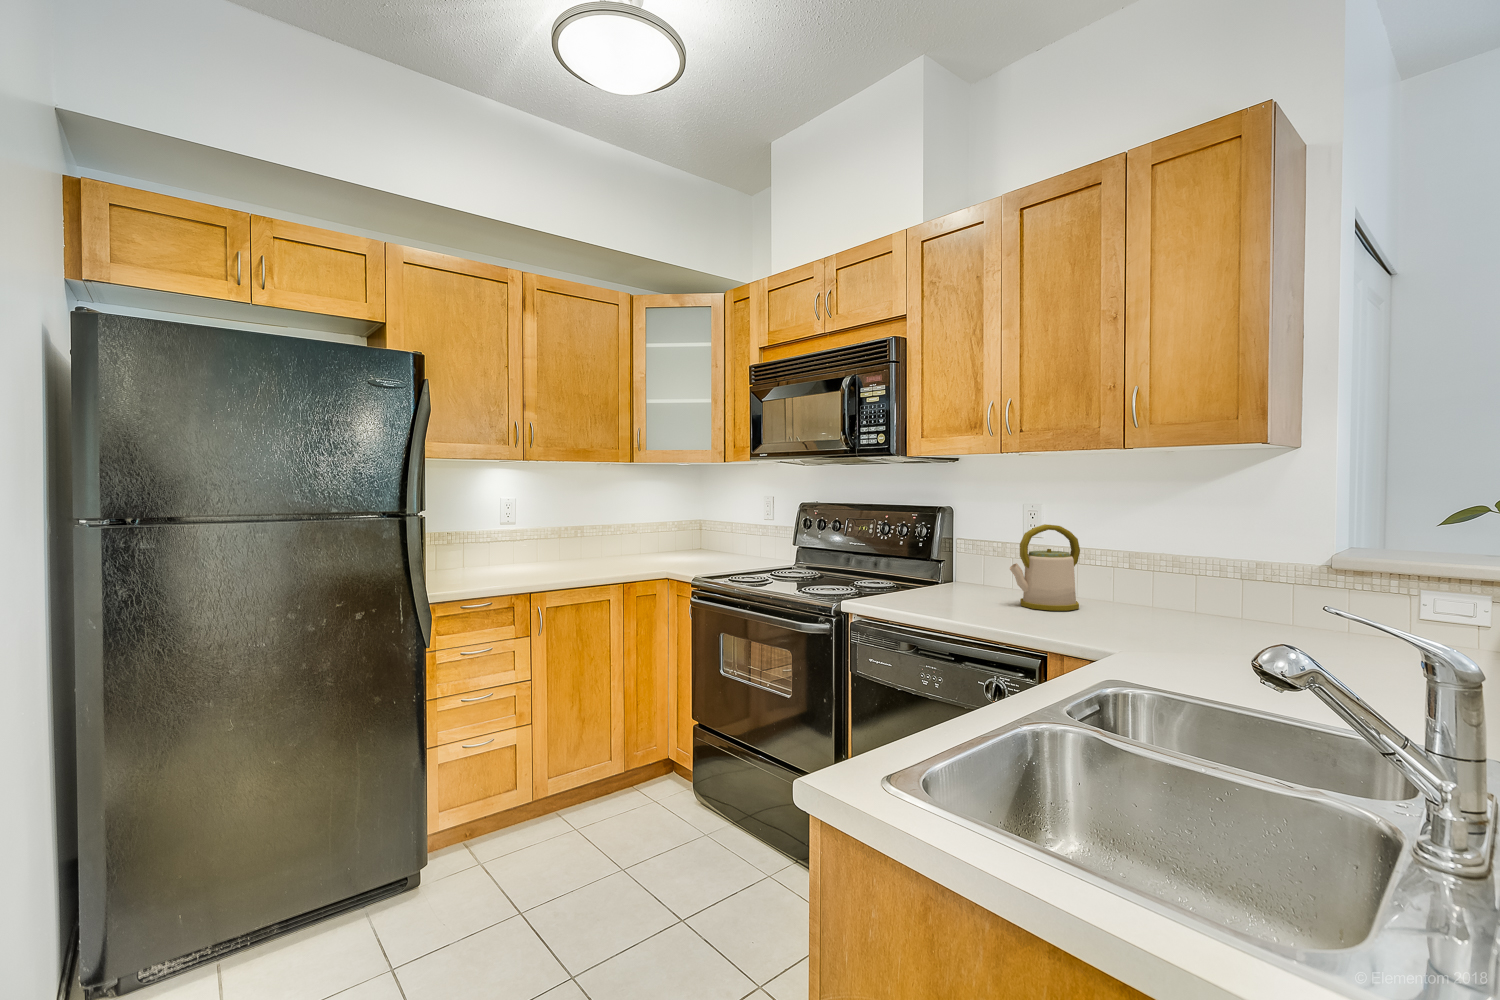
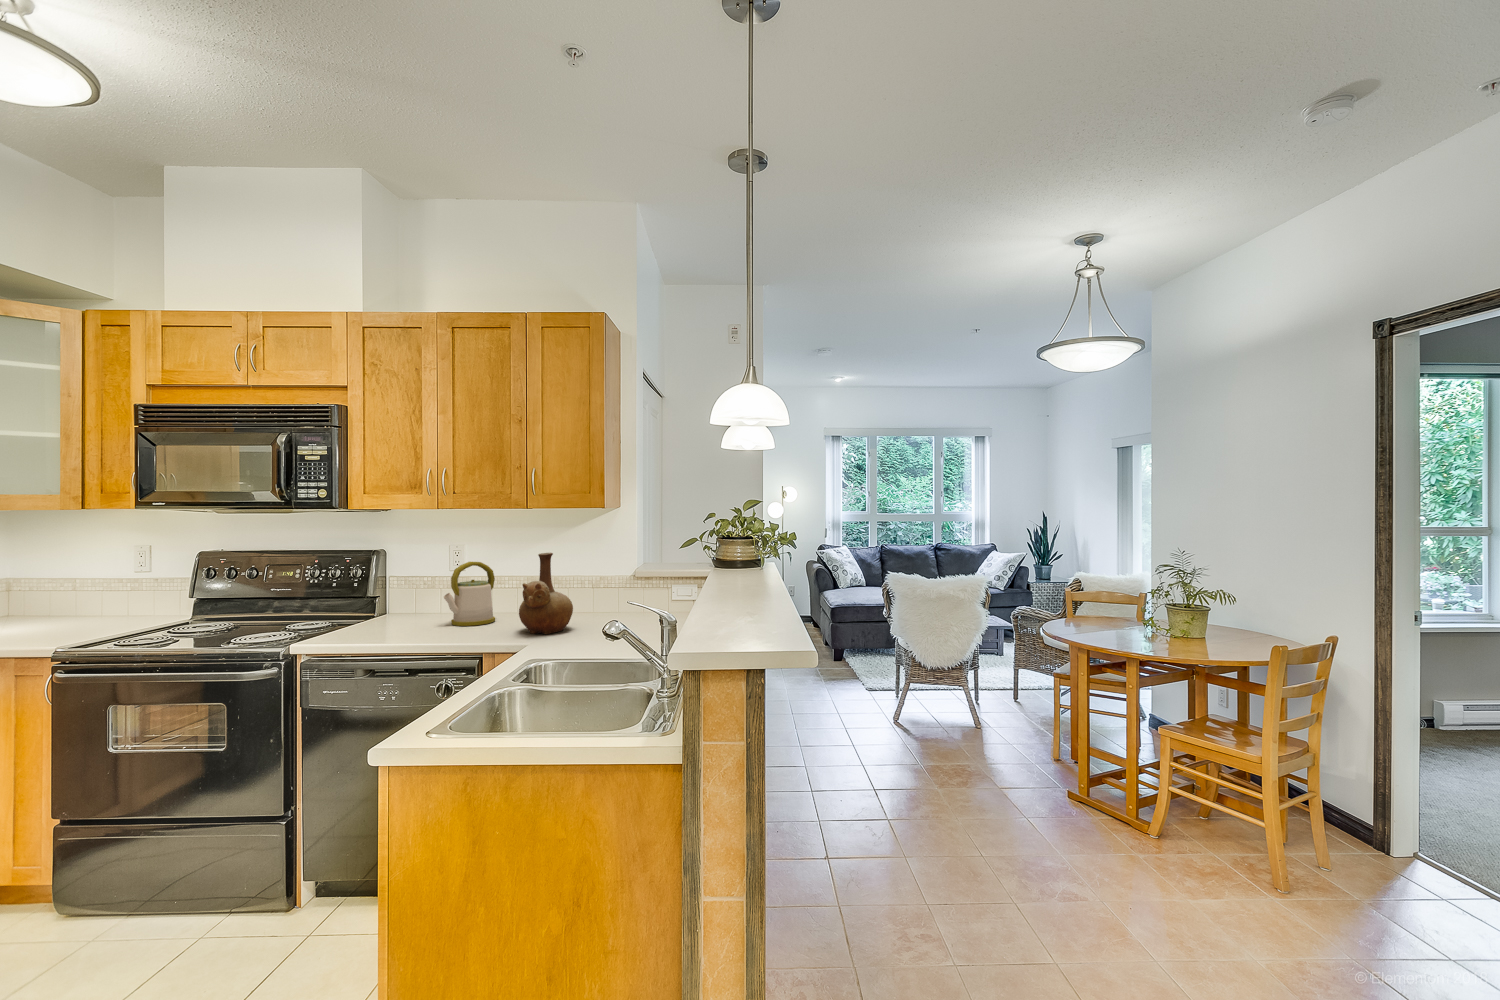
vase: none [1109,515,1201,641] -> present [519,553,573,634]

